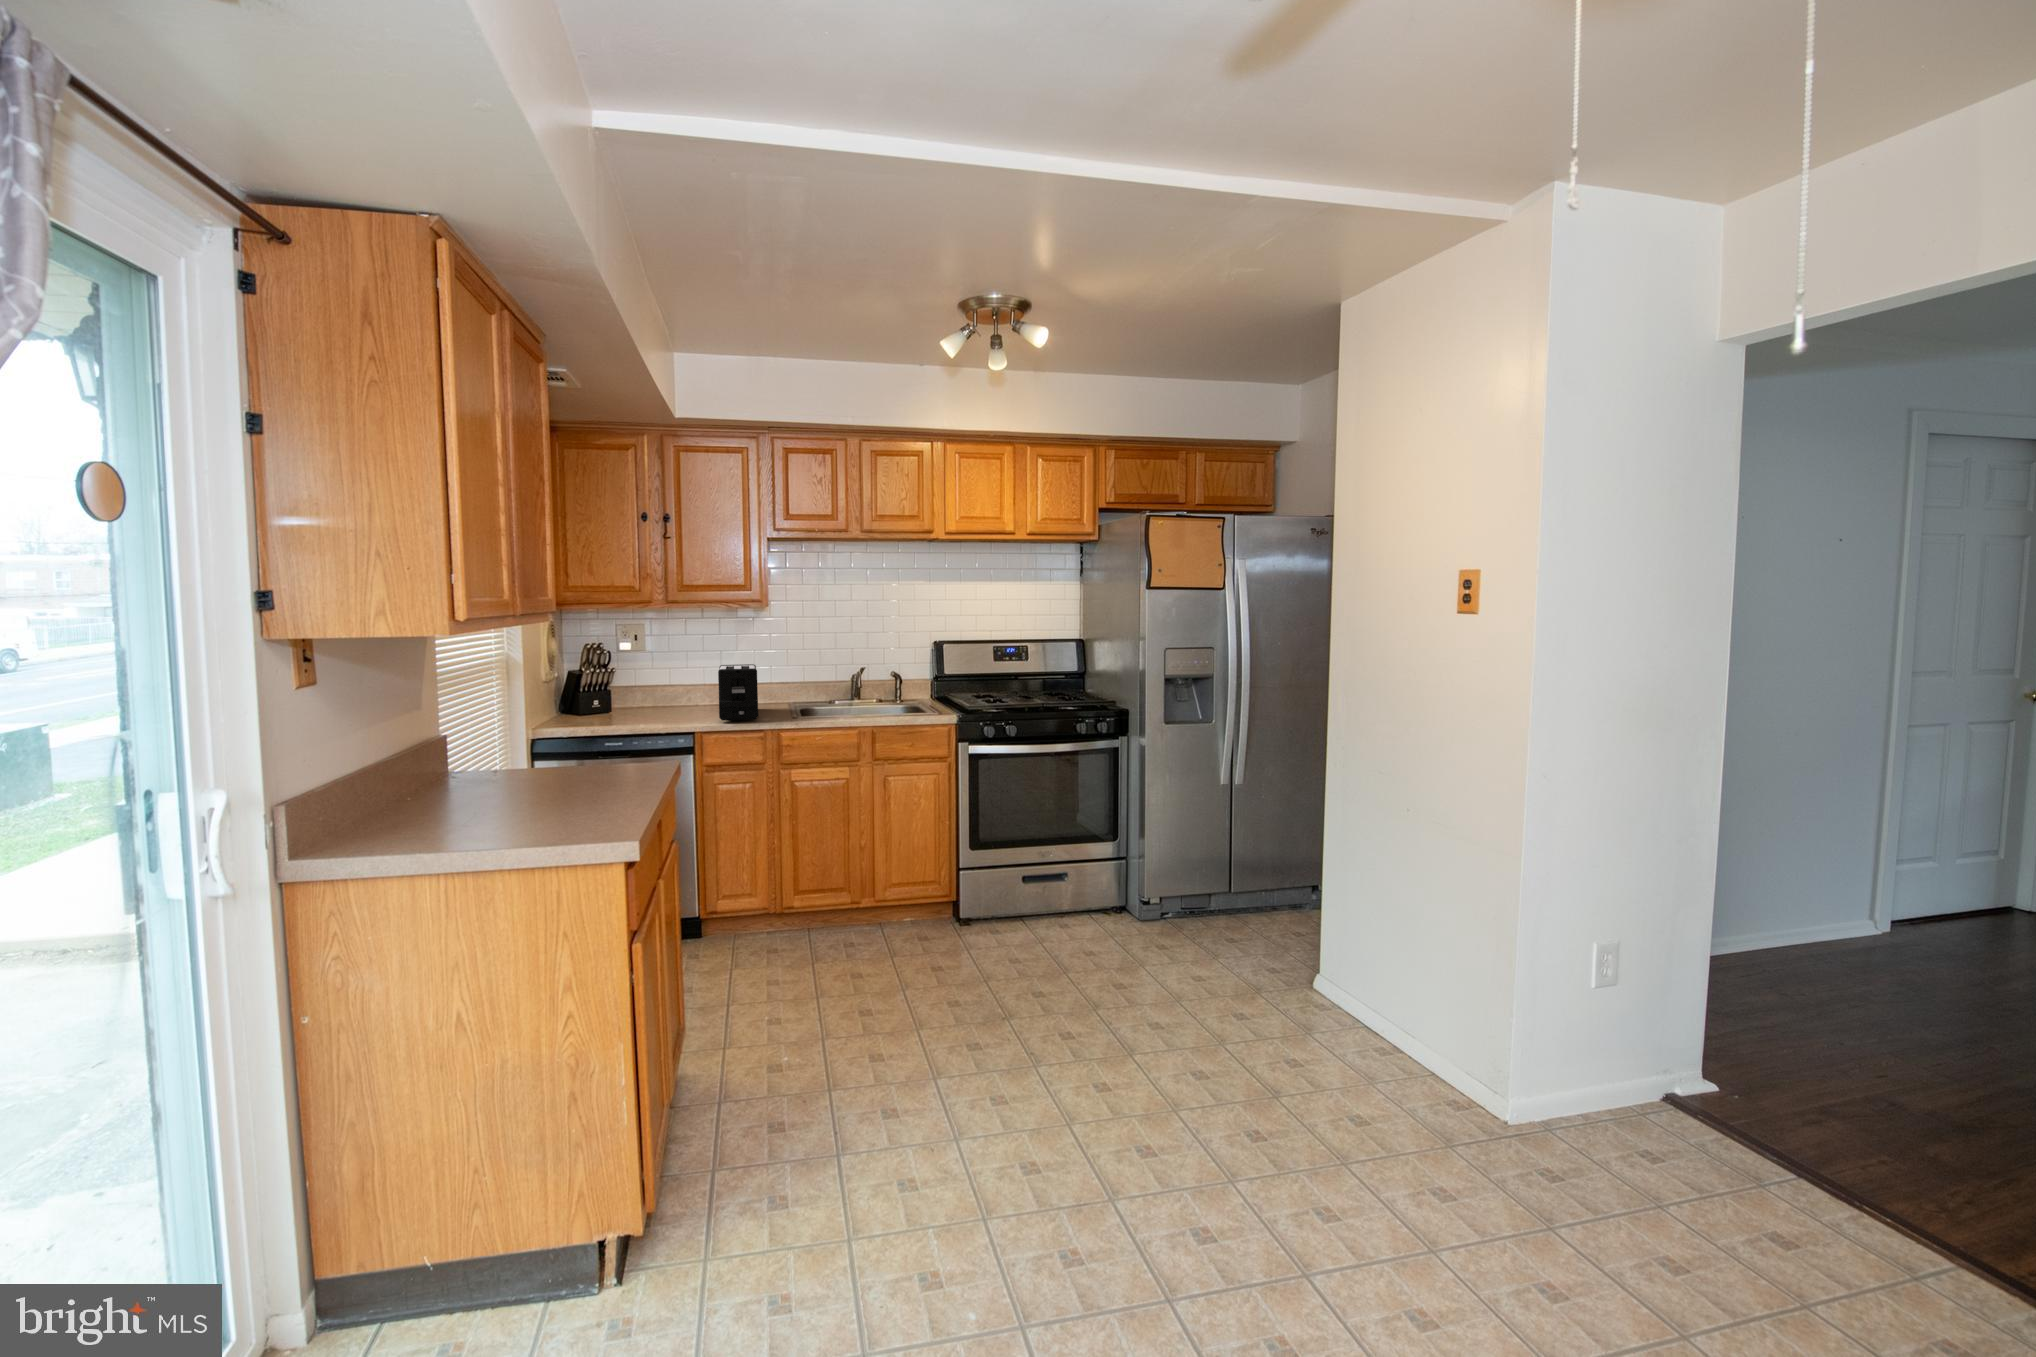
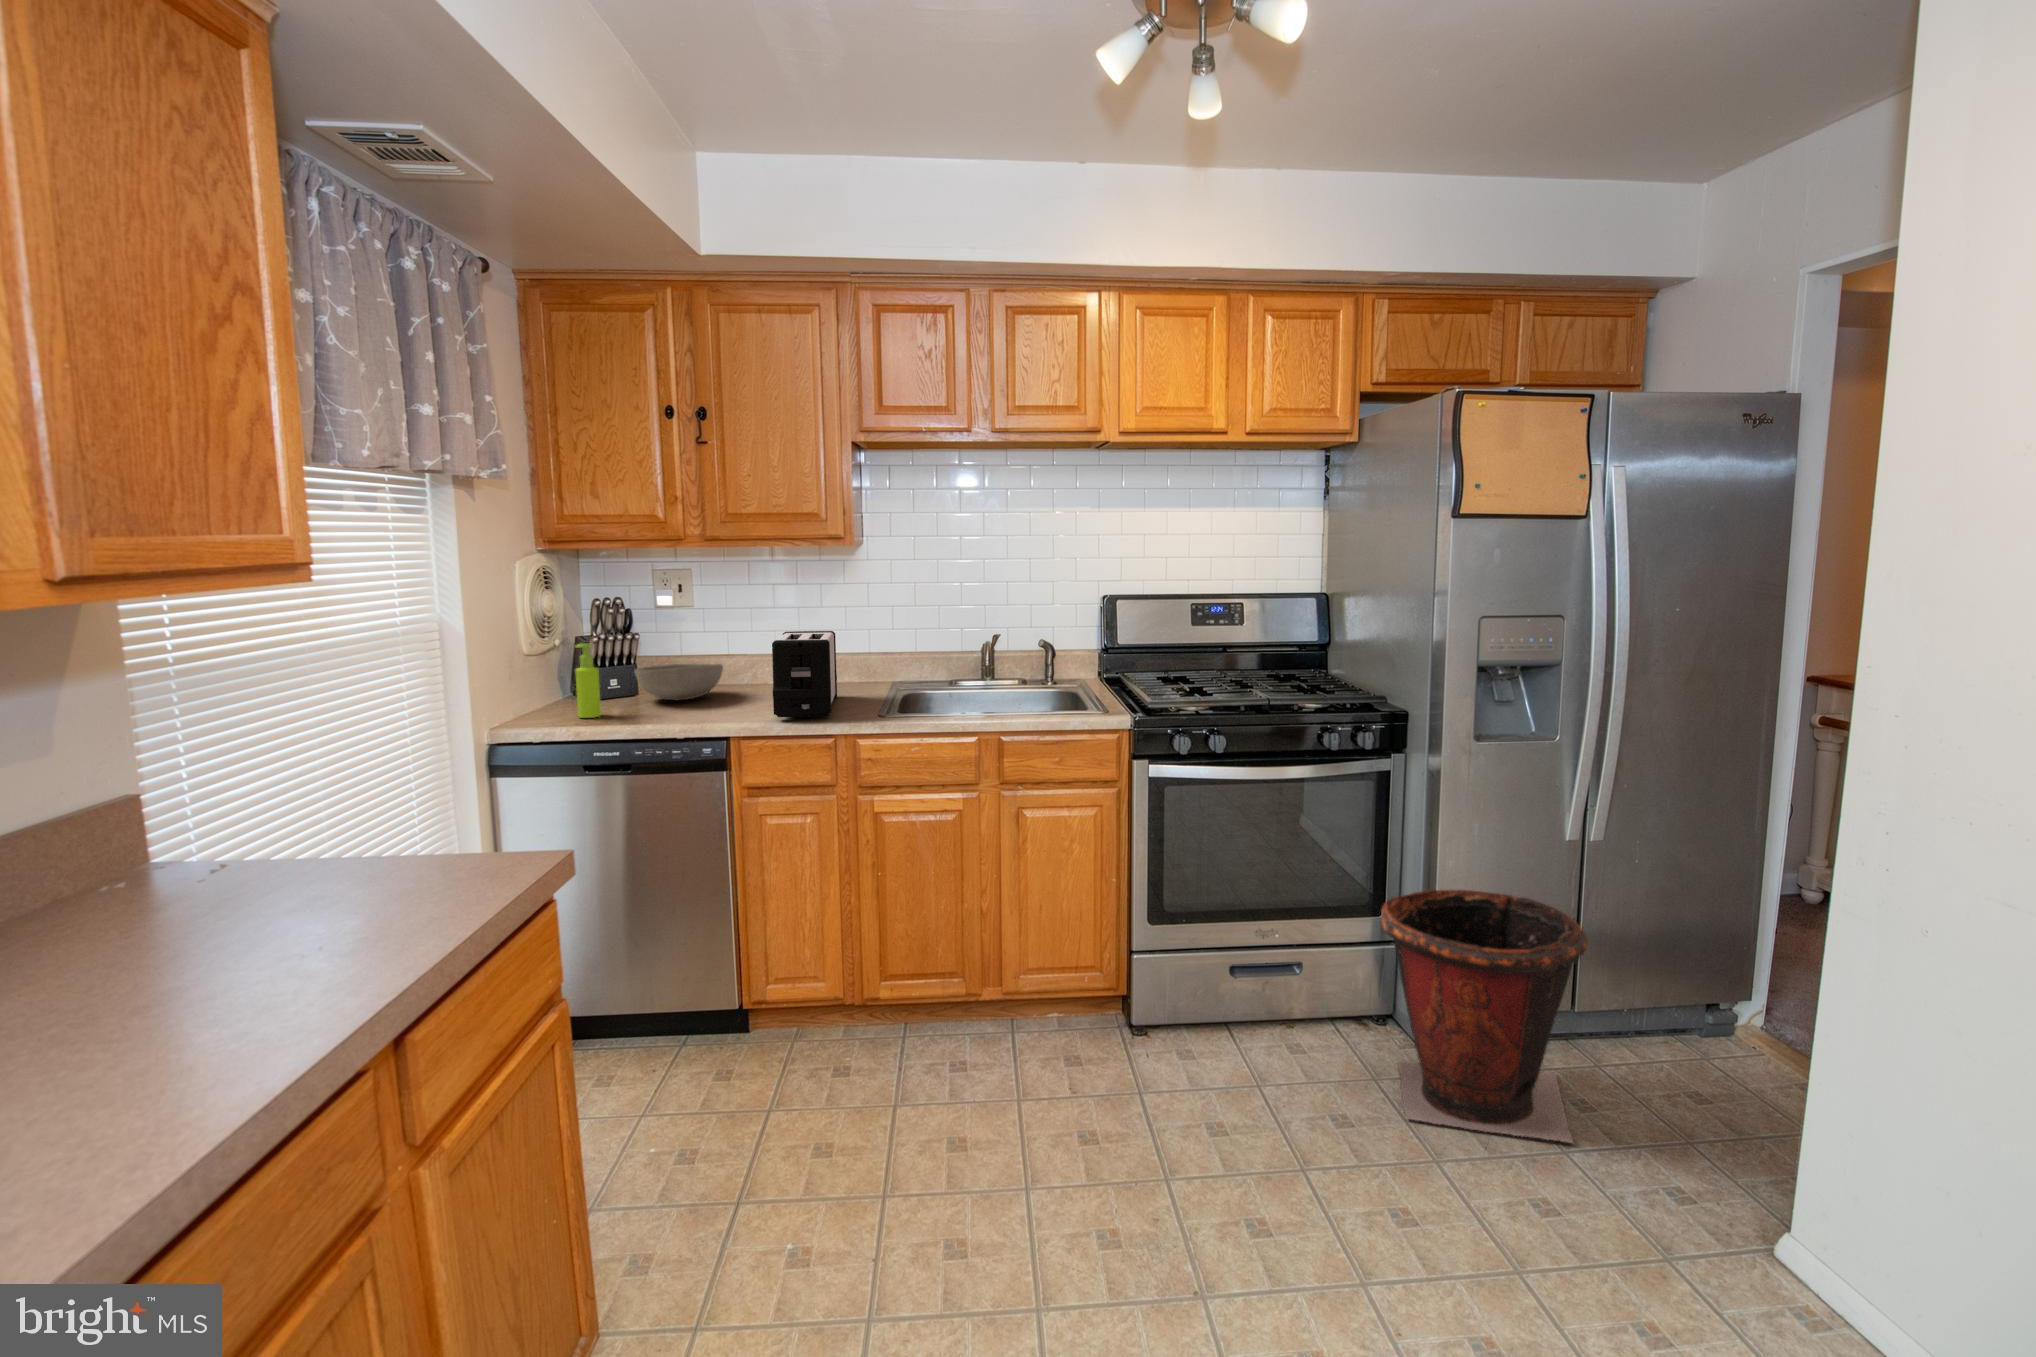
soap dispenser: none [576,673,594,724] -> present [575,643,601,718]
bowl: none [613,688,676,713] -> present [635,664,723,701]
trash can: none [1112,816,1229,957] -> present [1381,890,1588,1143]

